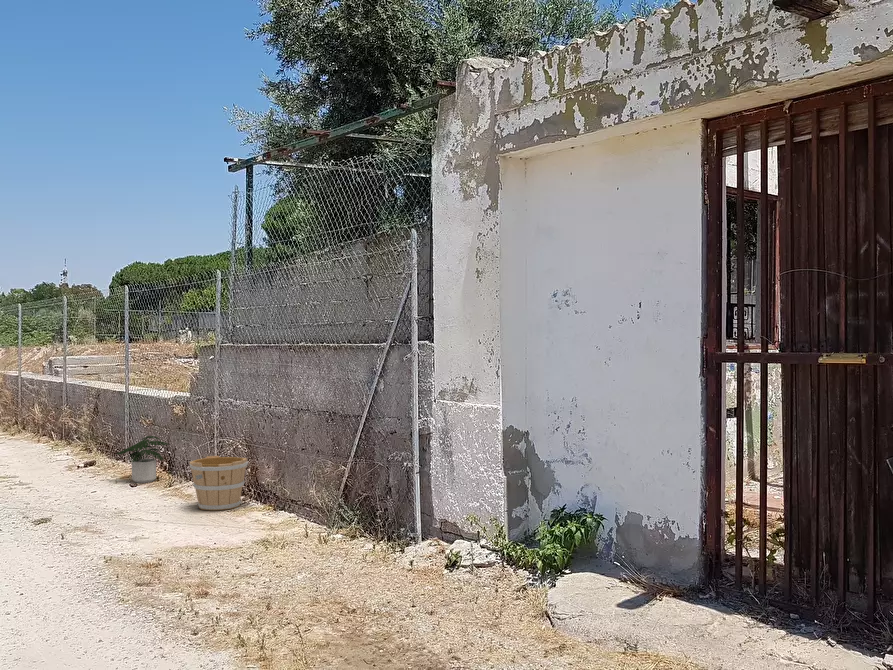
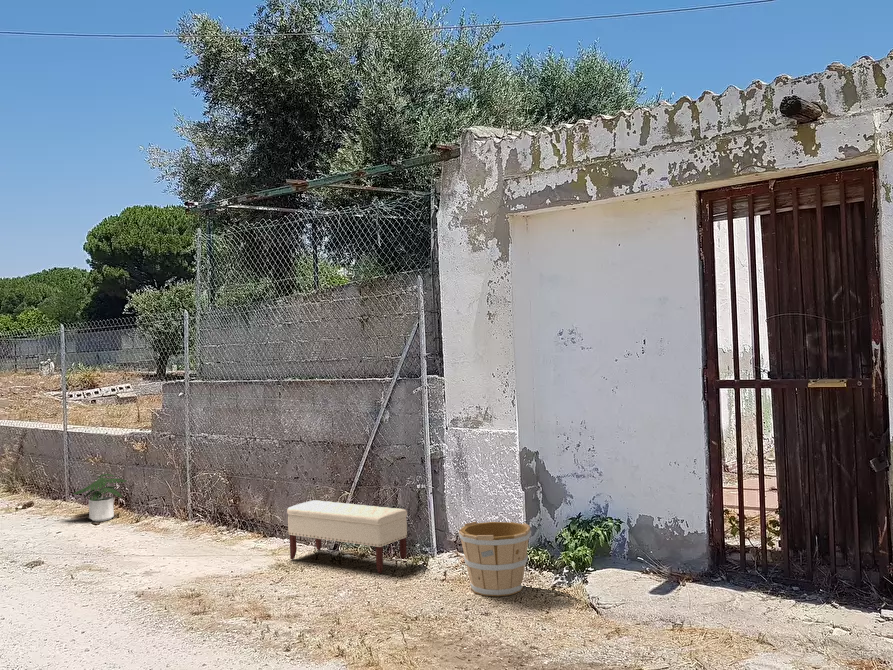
wooden bucket: present [190,456,248,510] -> present [459,521,531,596]
bench: none [278,473,395,556] -> present [287,500,407,573]

